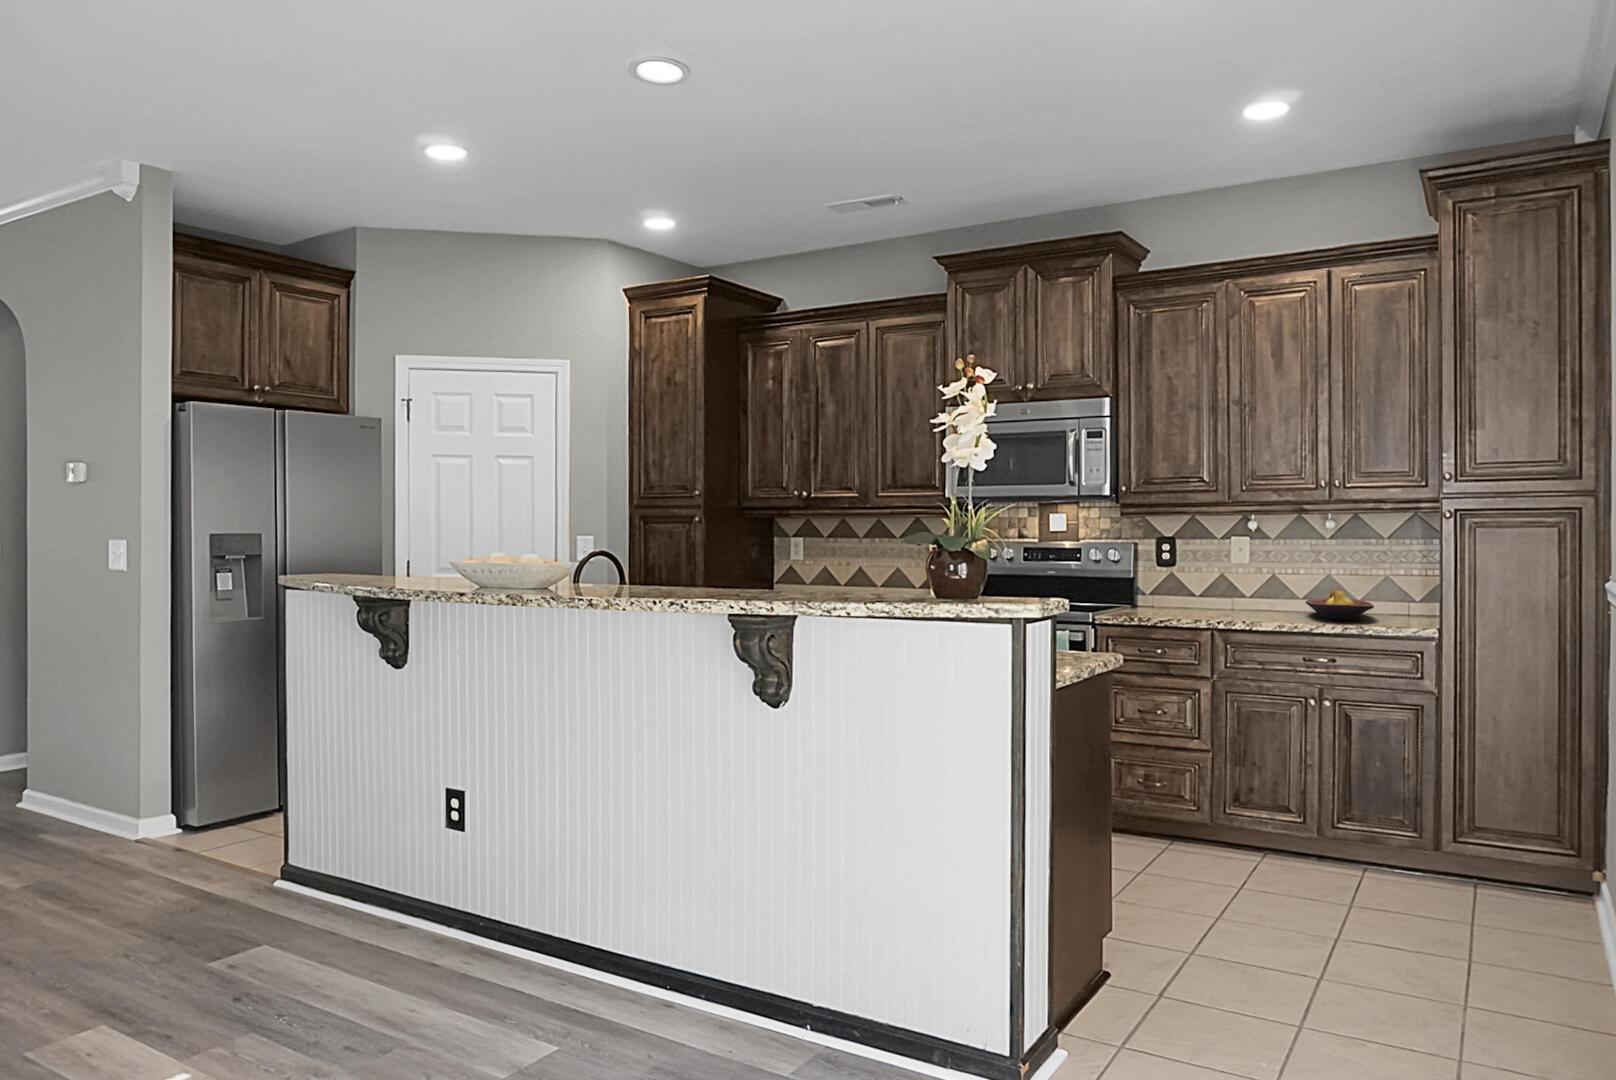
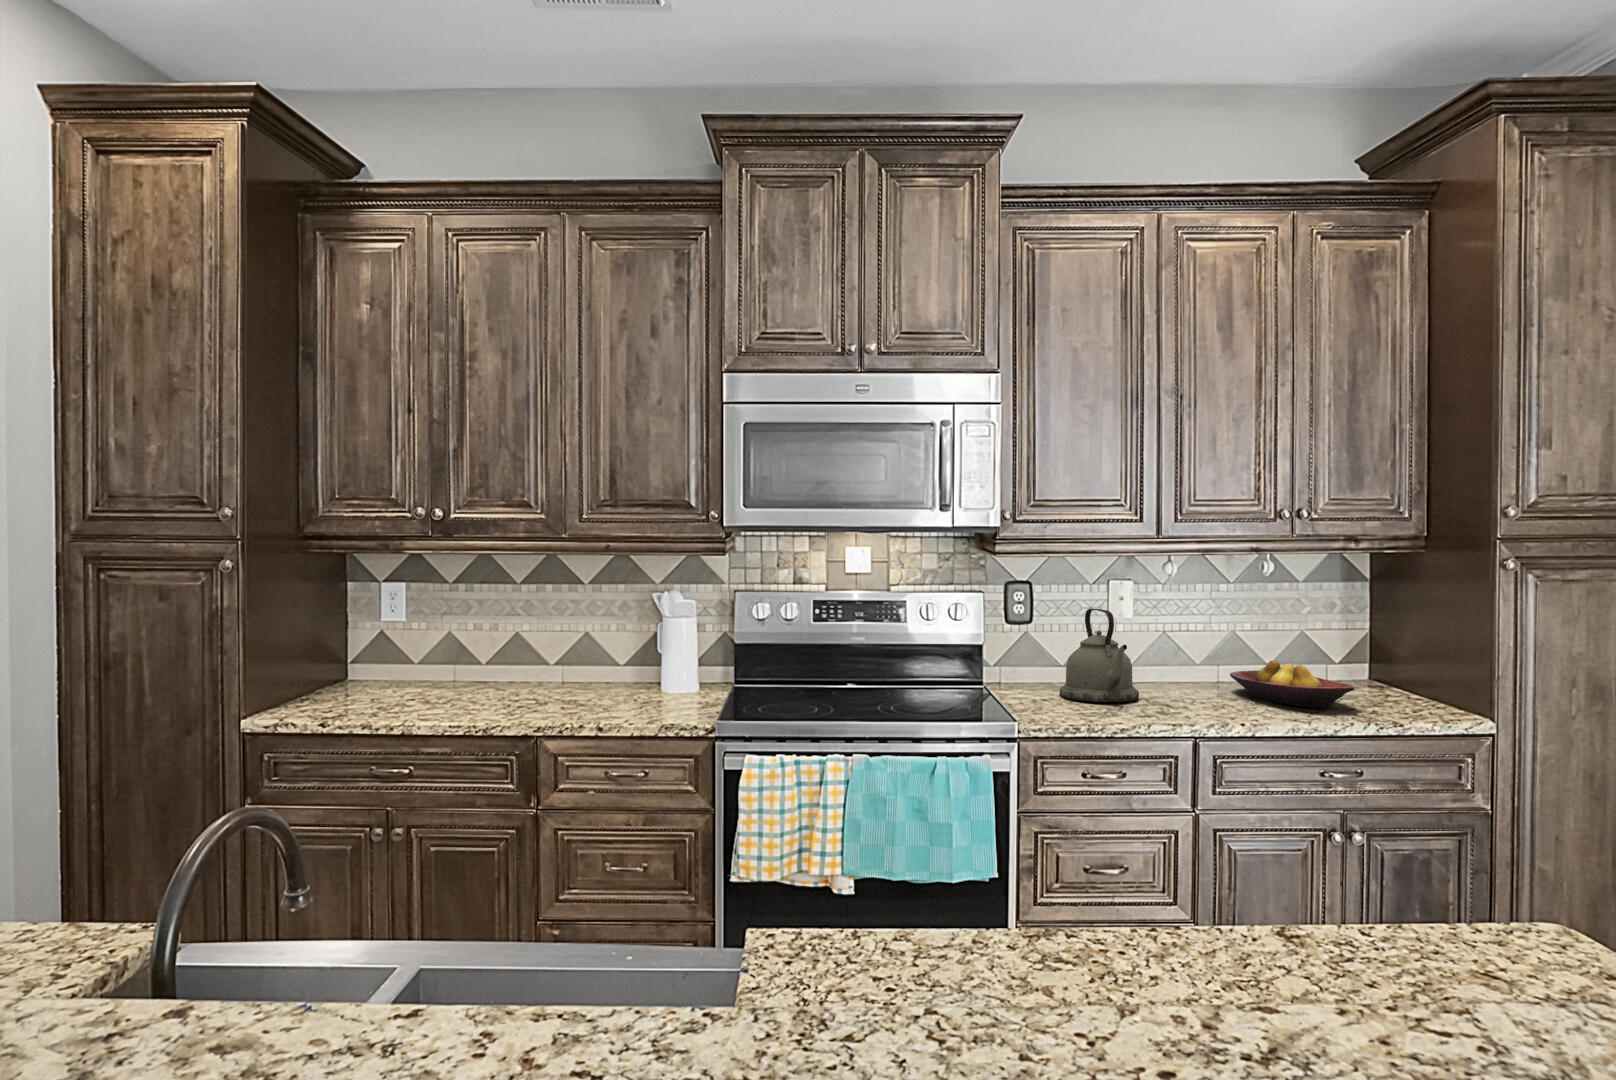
kettle: none [1173,552,1228,613] -> present [1059,609,1139,702]

